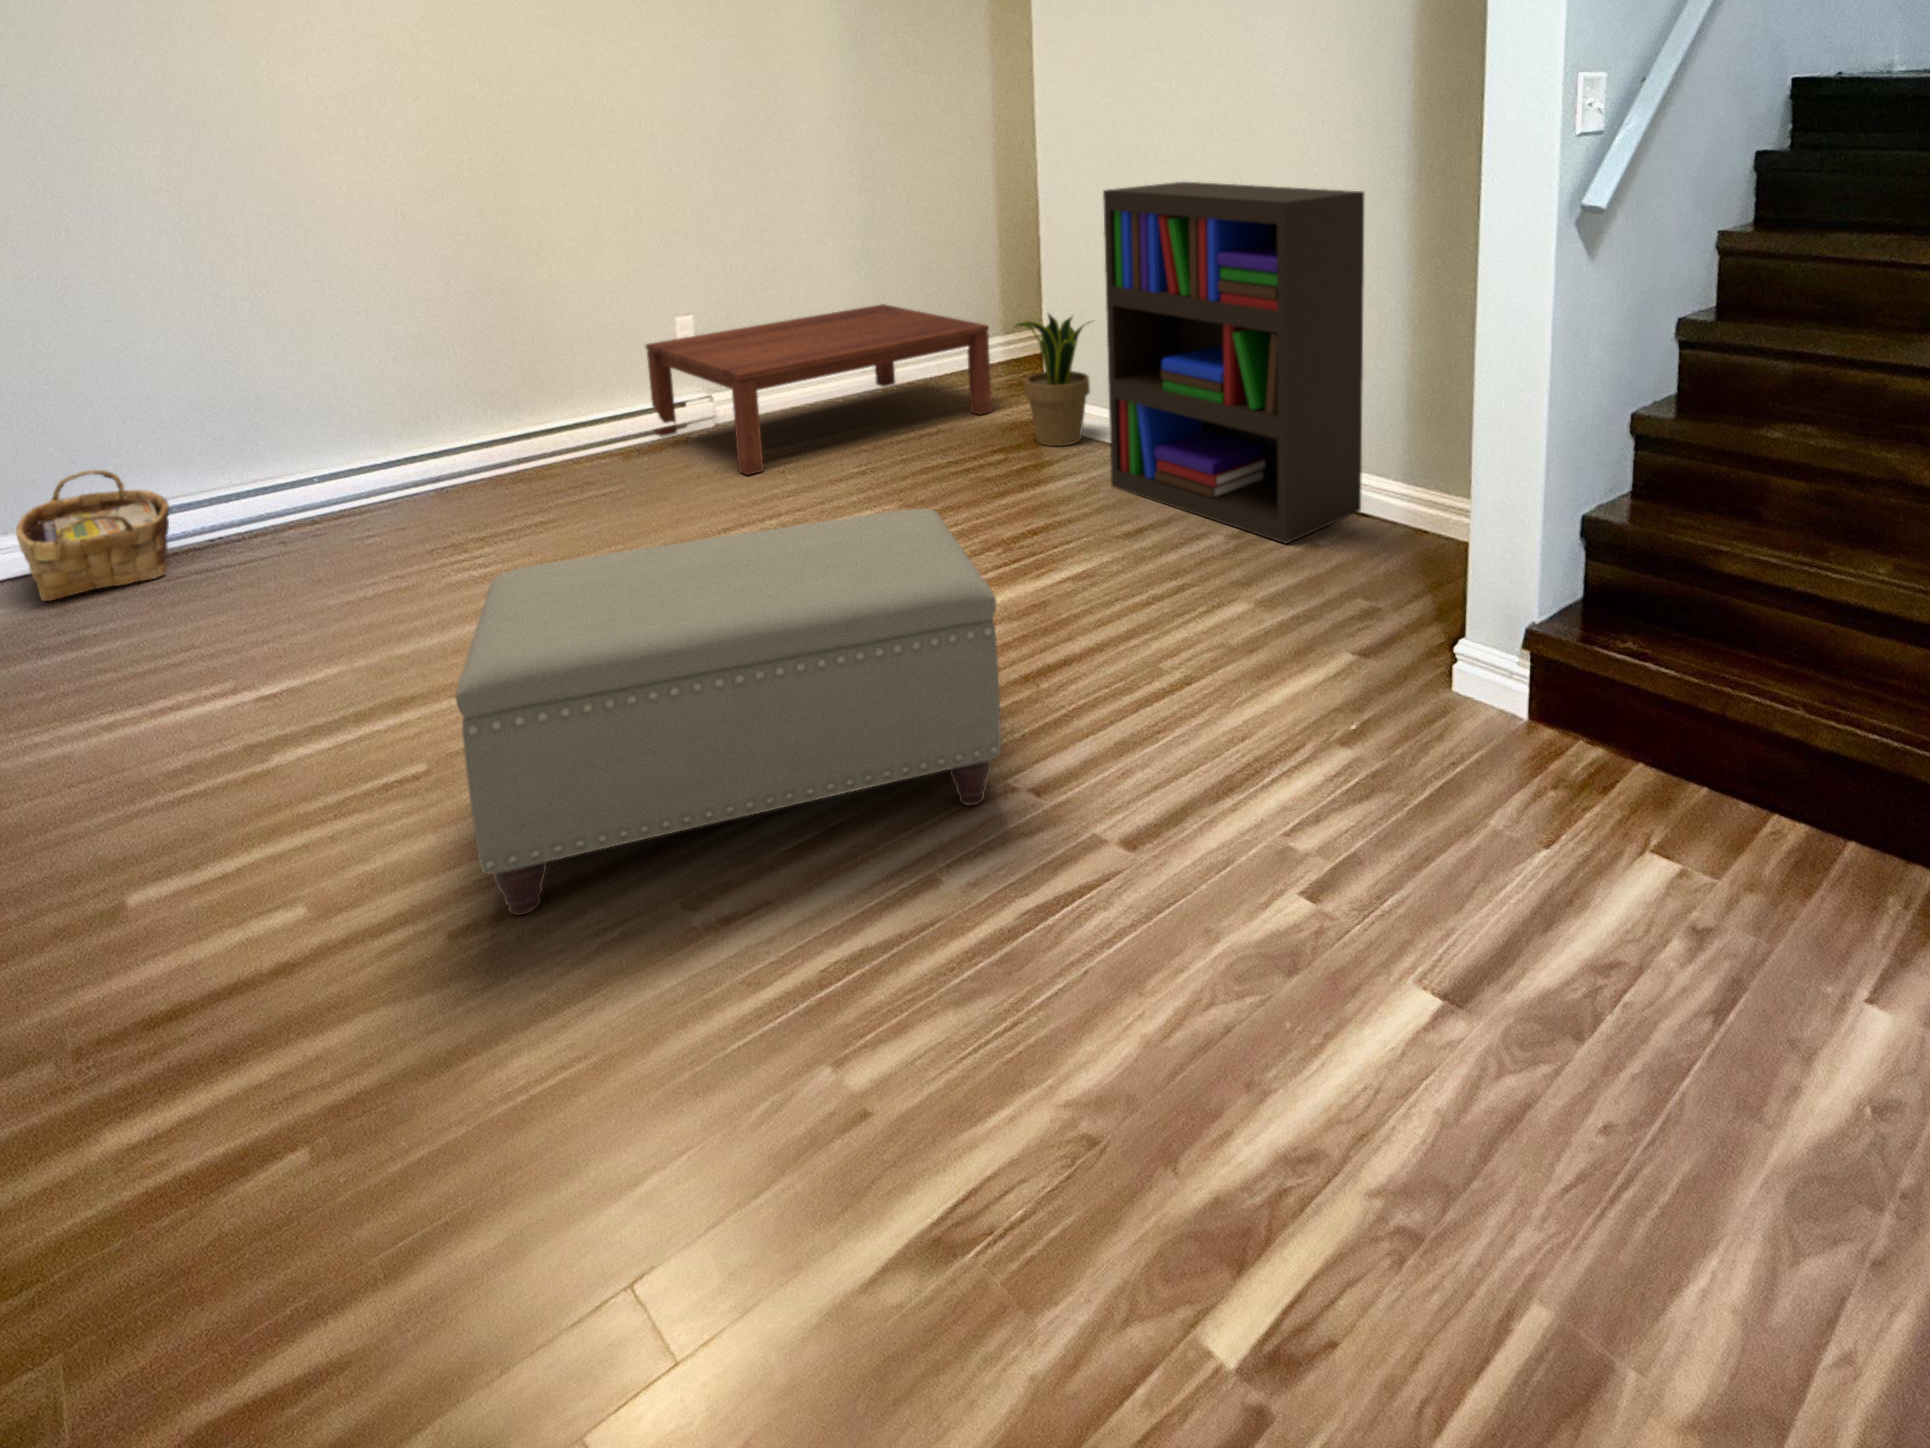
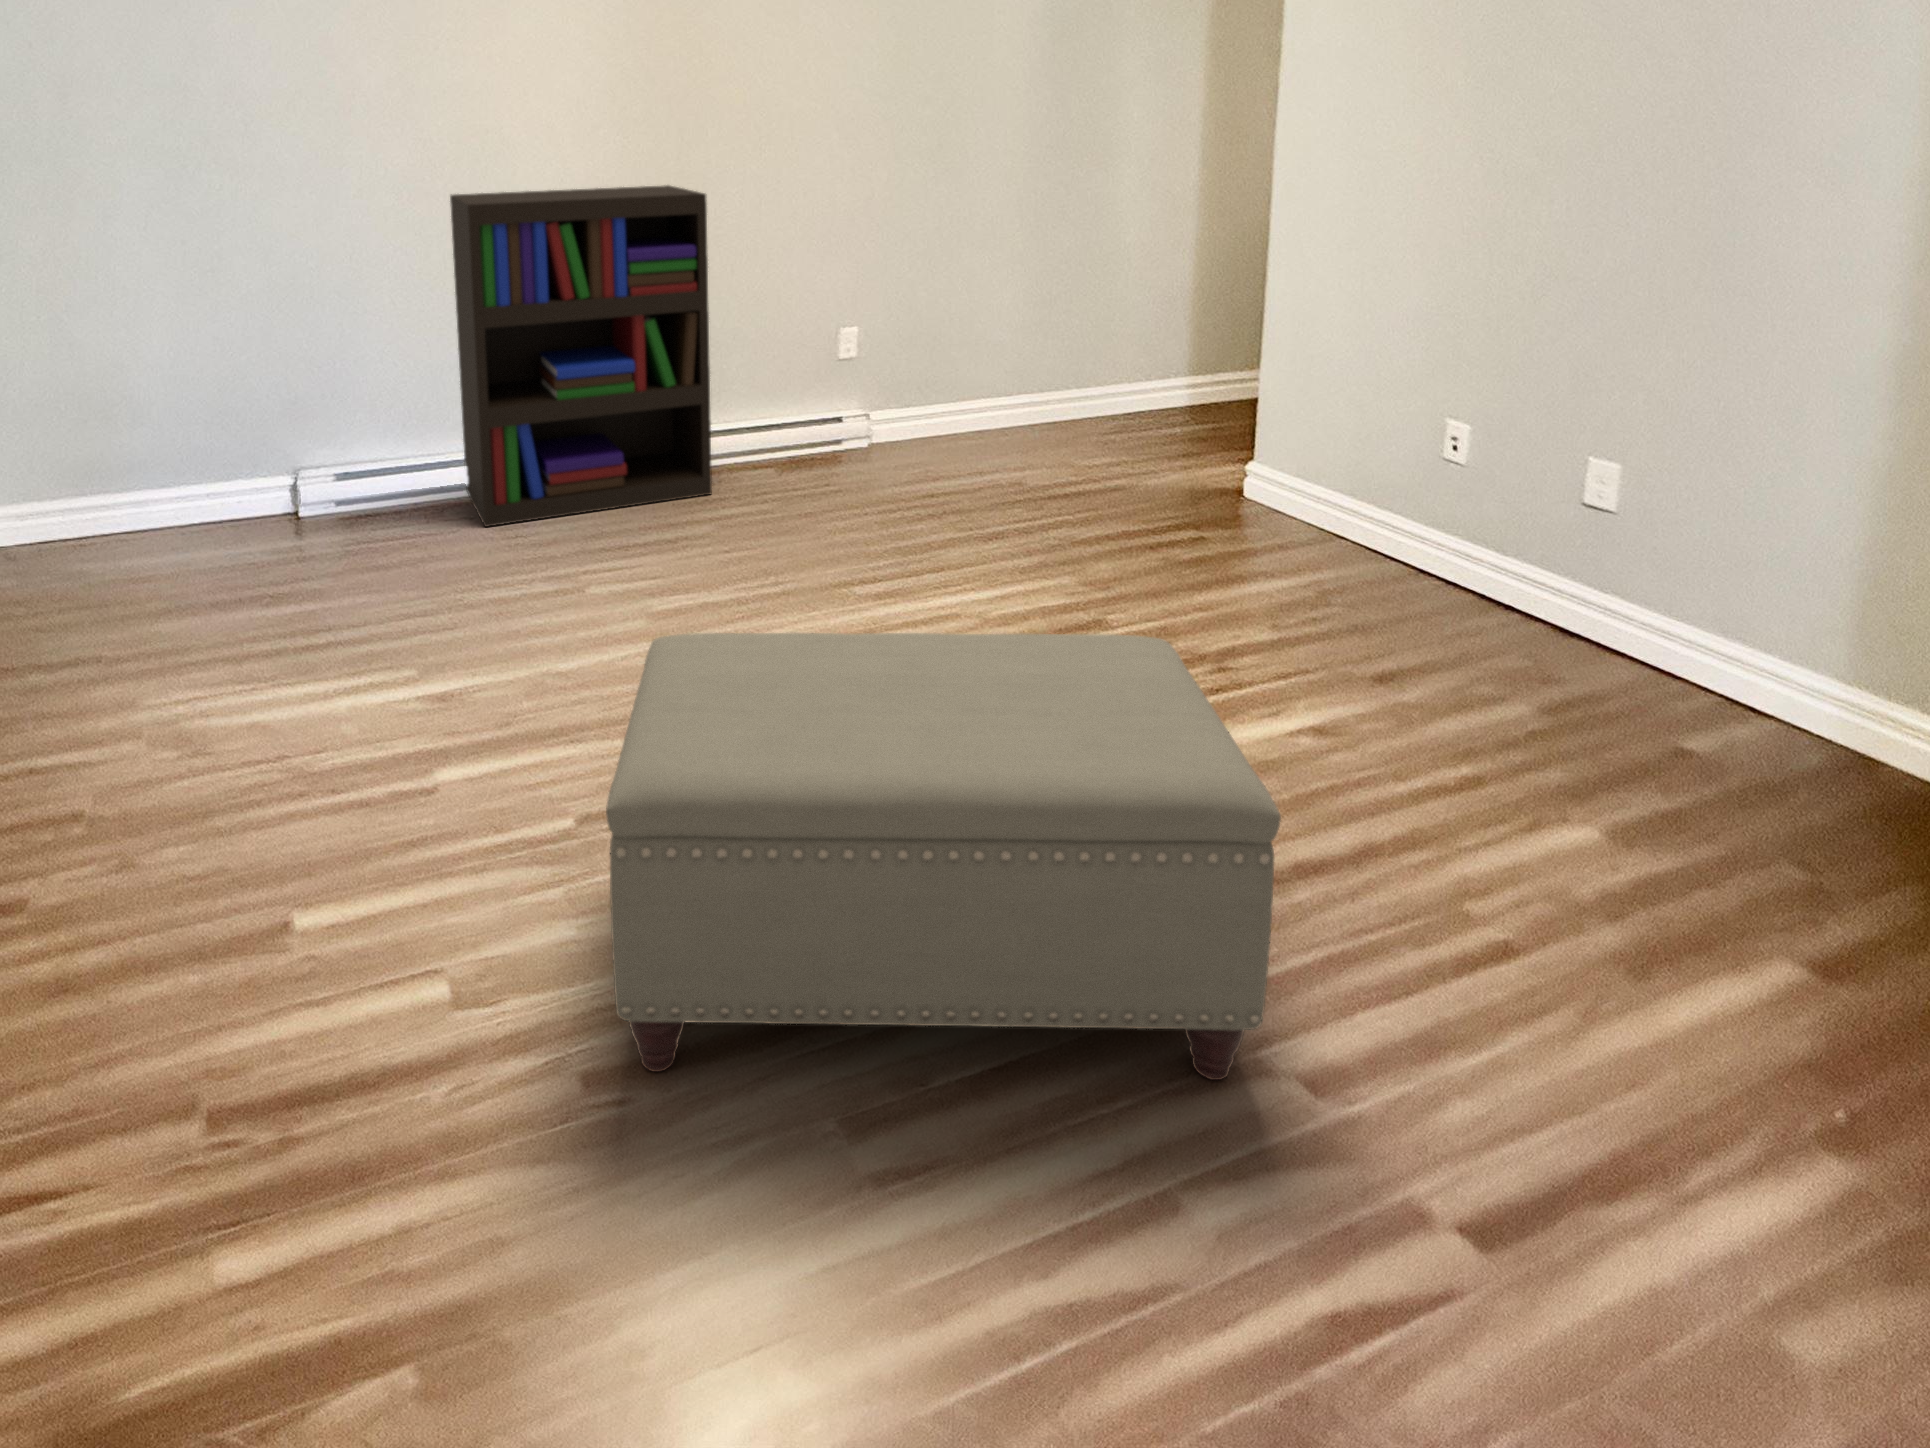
bookshelf: present [1103,182,1364,543] -> present [450,185,712,527]
coffee table: present [646,304,992,475] -> none [807,327,1190,512]
potted plant: present [1015,314,1090,446] -> none [1227,363,1339,530]
woven basket: present [16,470,169,601] -> none [266,426,382,546]

